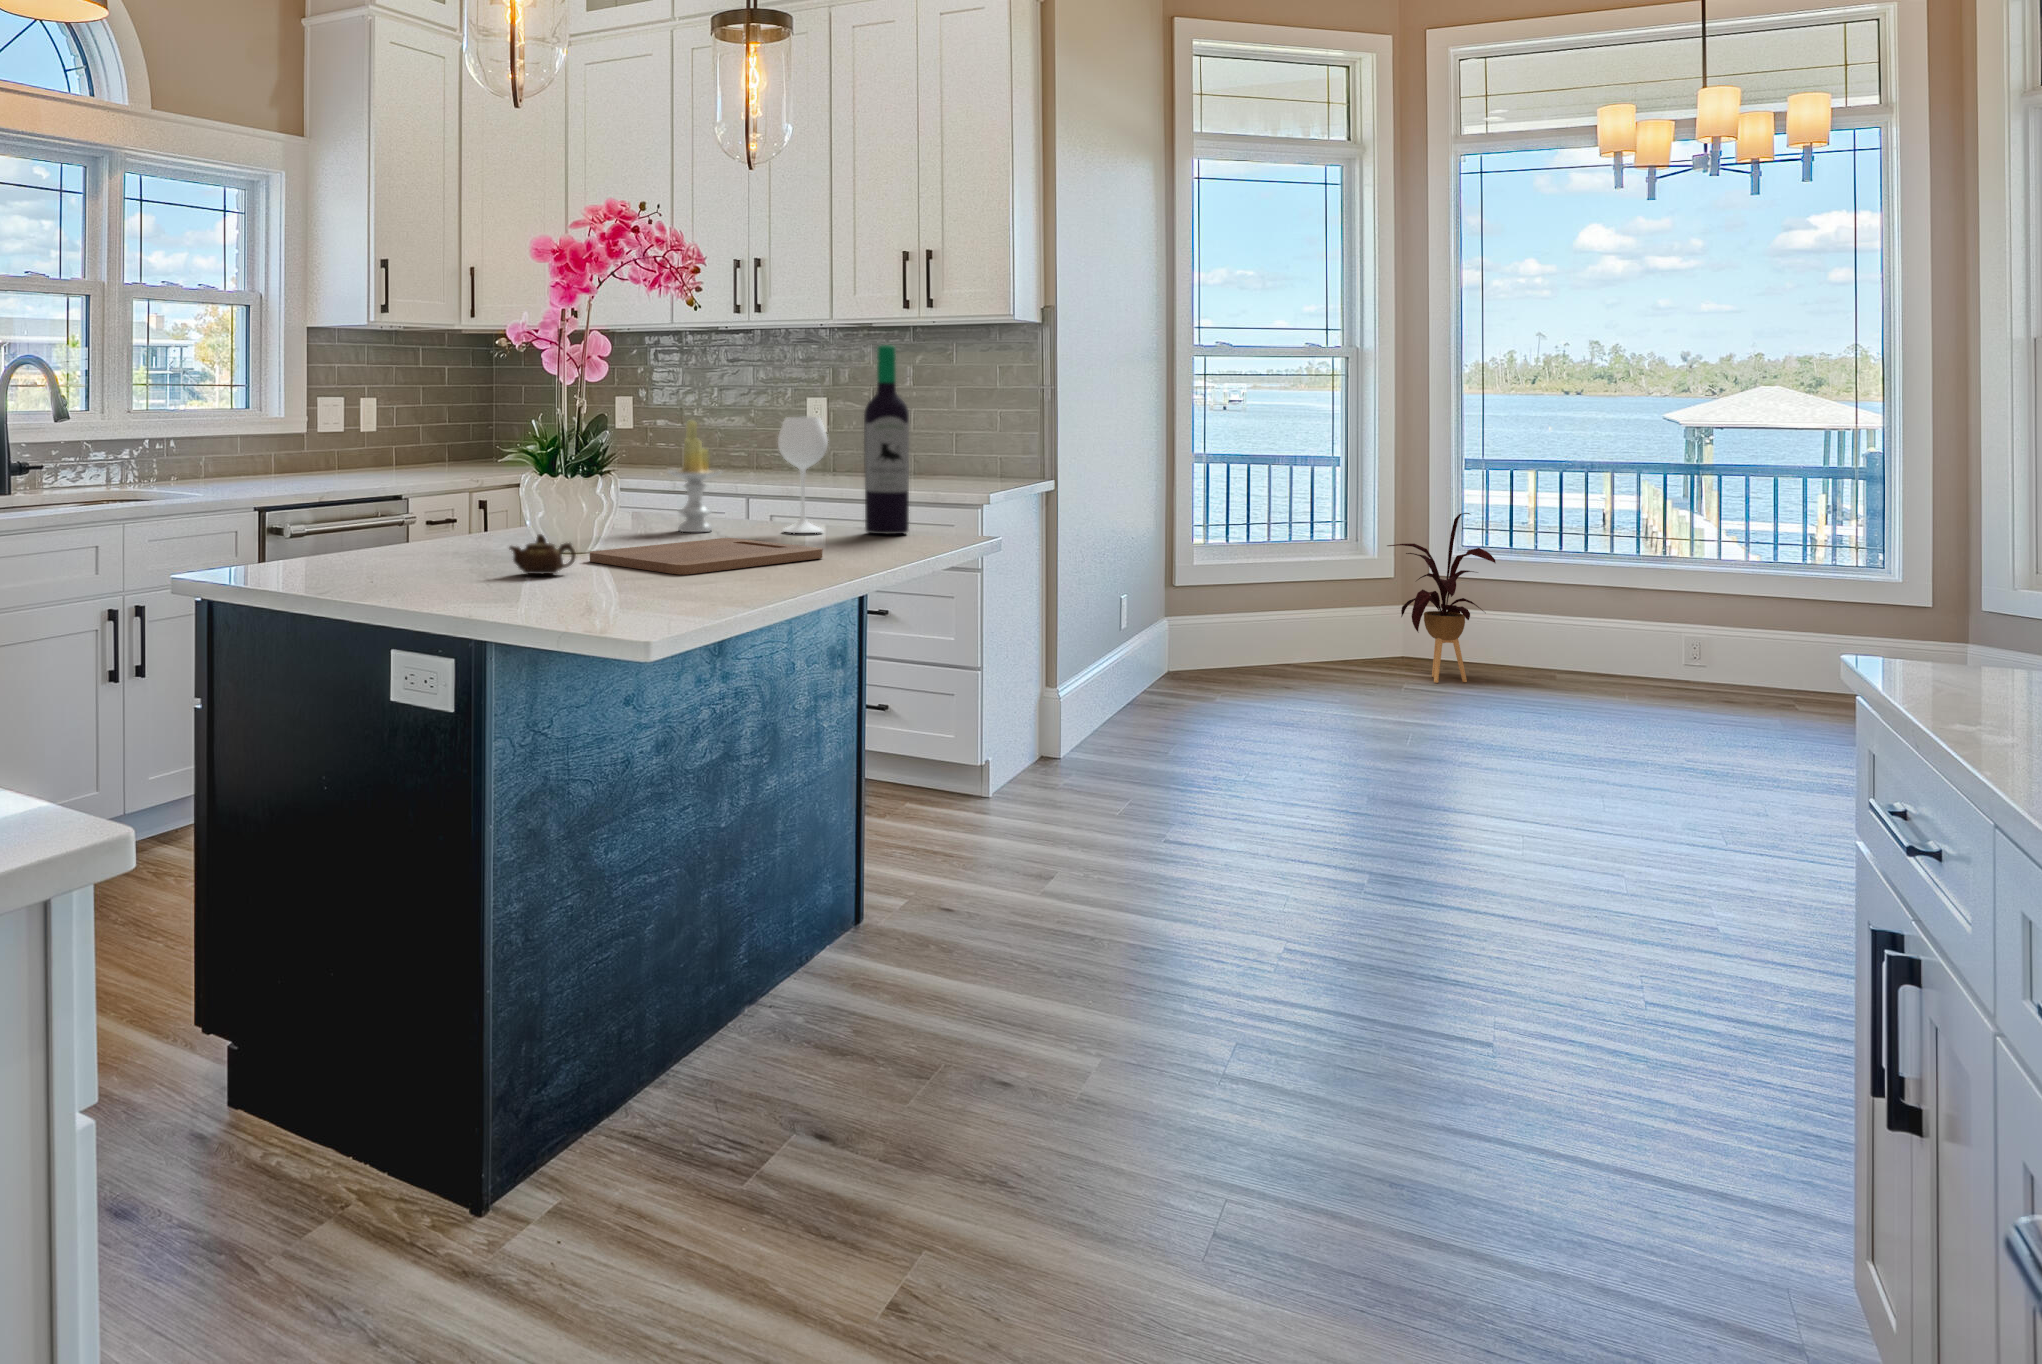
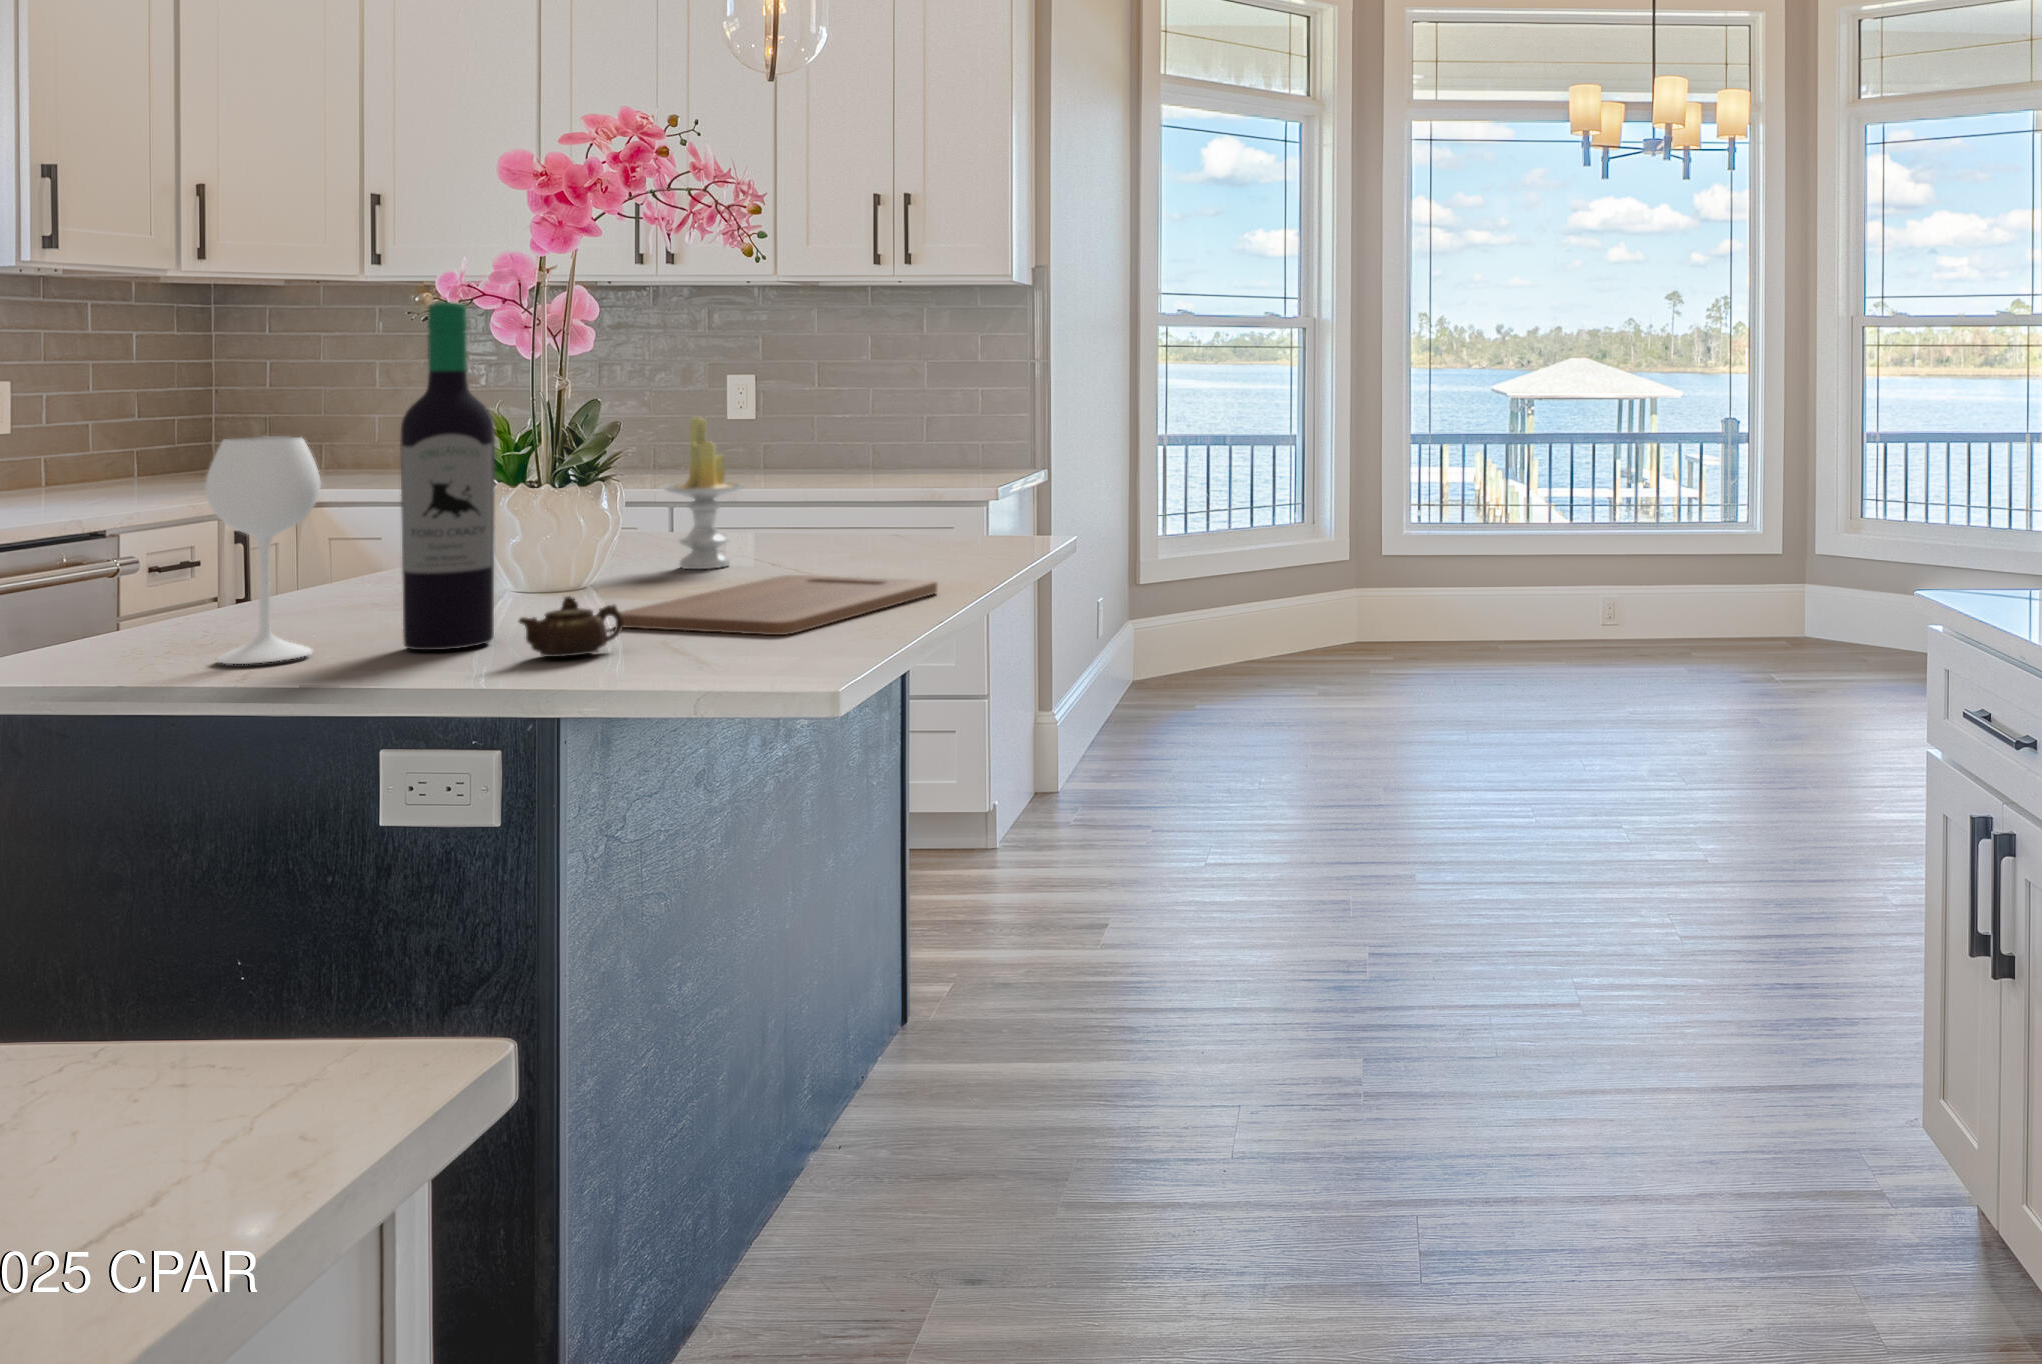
wine bottle: present [778,345,909,534] -> present [205,302,495,664]
house plant: present [1387,513,1496,683] -> none [1341,482,1440,653]

